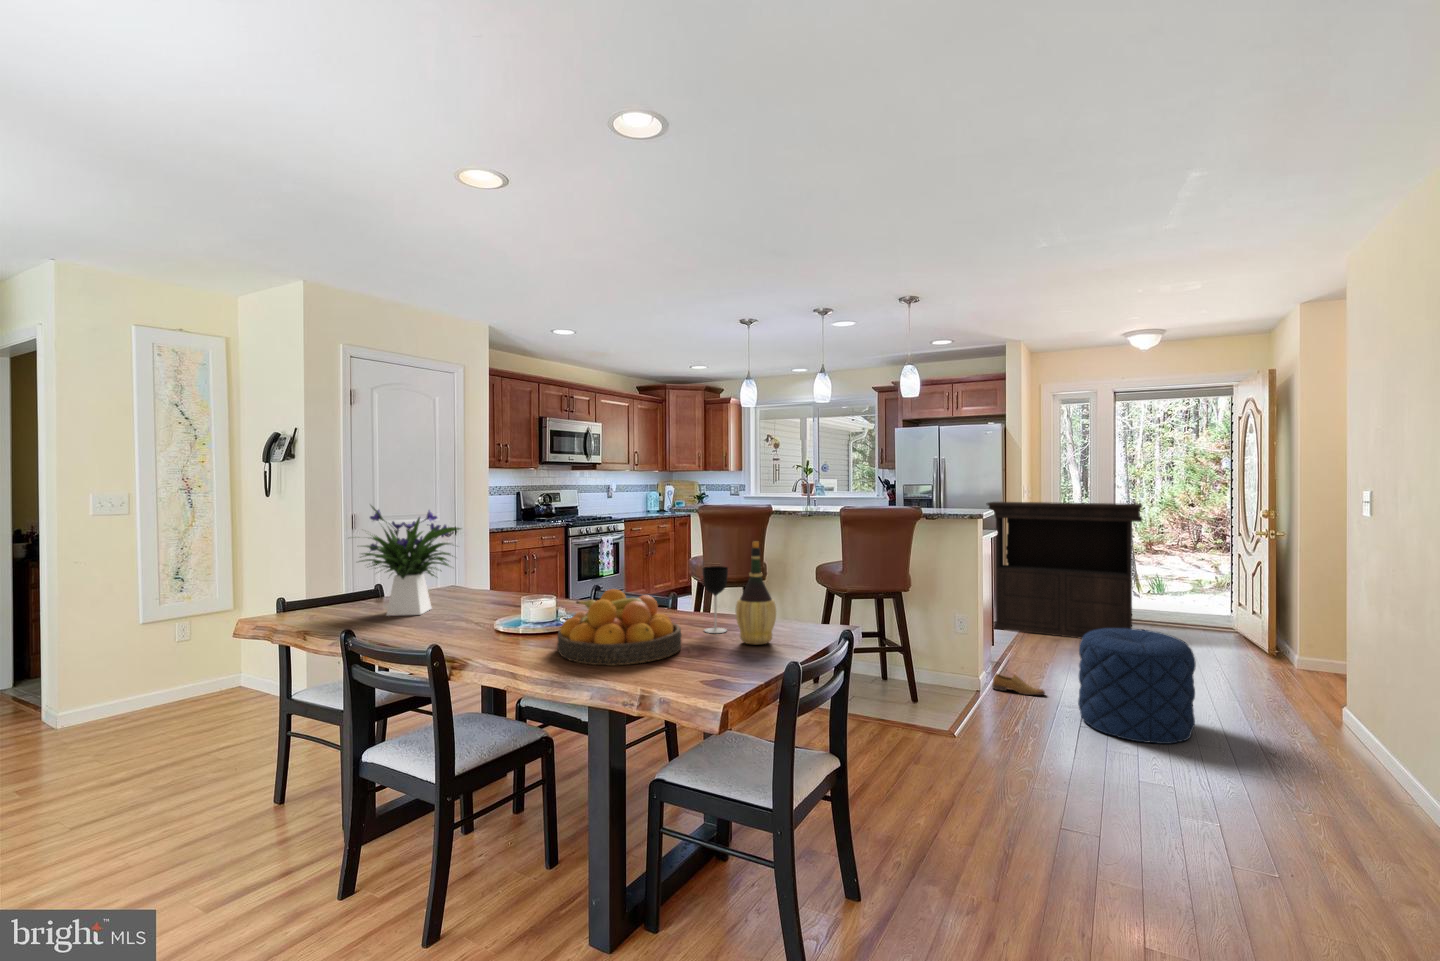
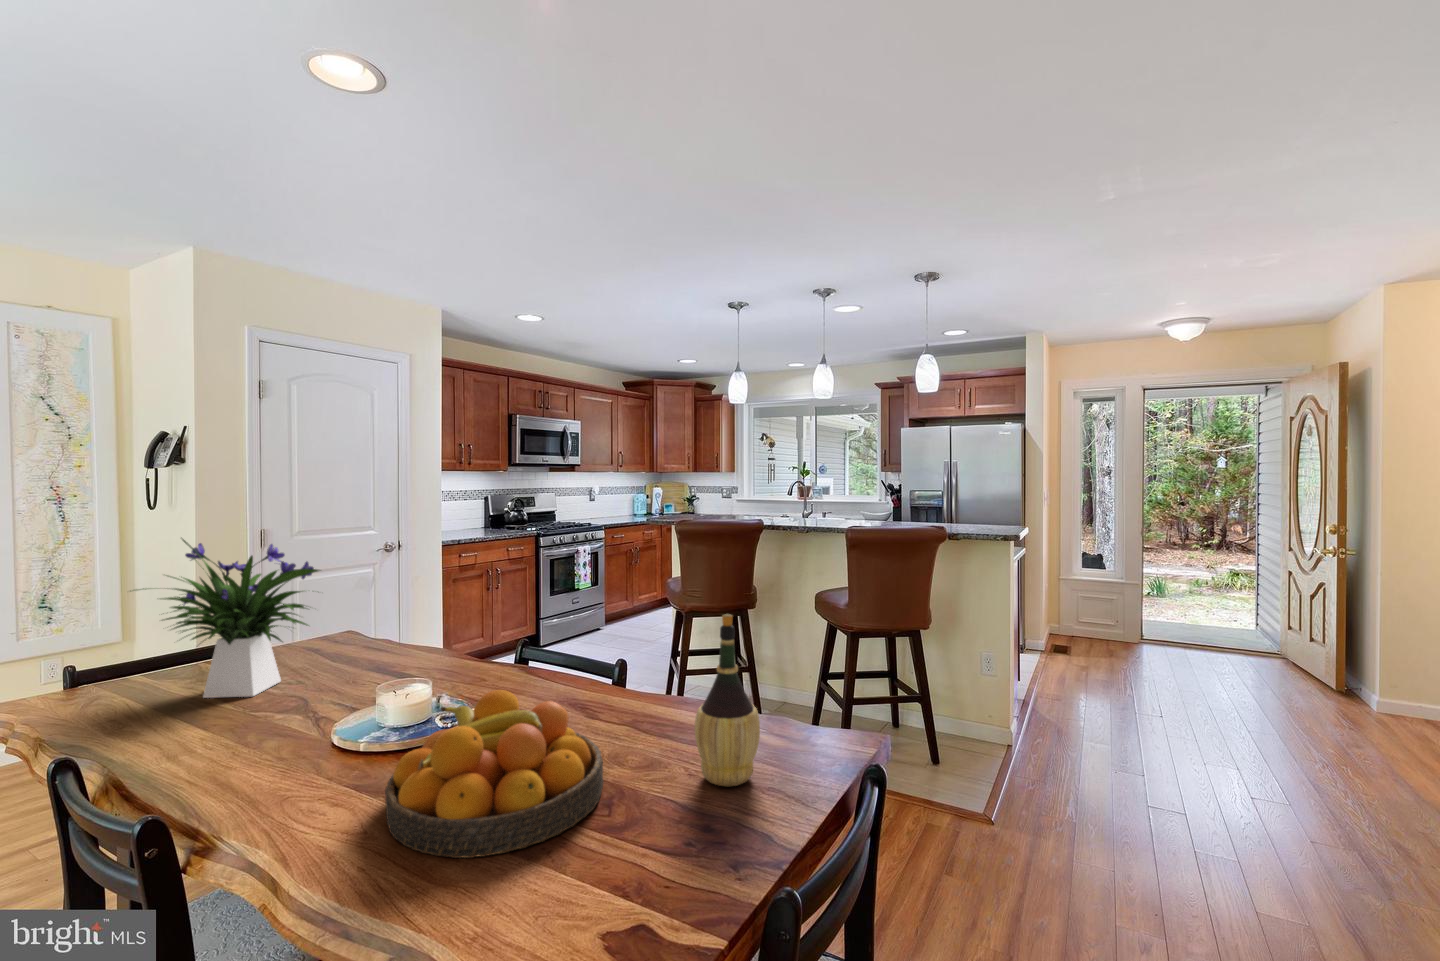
console table: present [986,502,1142,638] -> none [1004,509,1185,675]
wine glass: present [703,566,728,633] -> none [649,640,688,748]
pouf: present [1078,628,1196,744] -> none [1139,676,1298,834]
shoe: present [992,674,1045,695] -> none [1024,721,1090,751]

